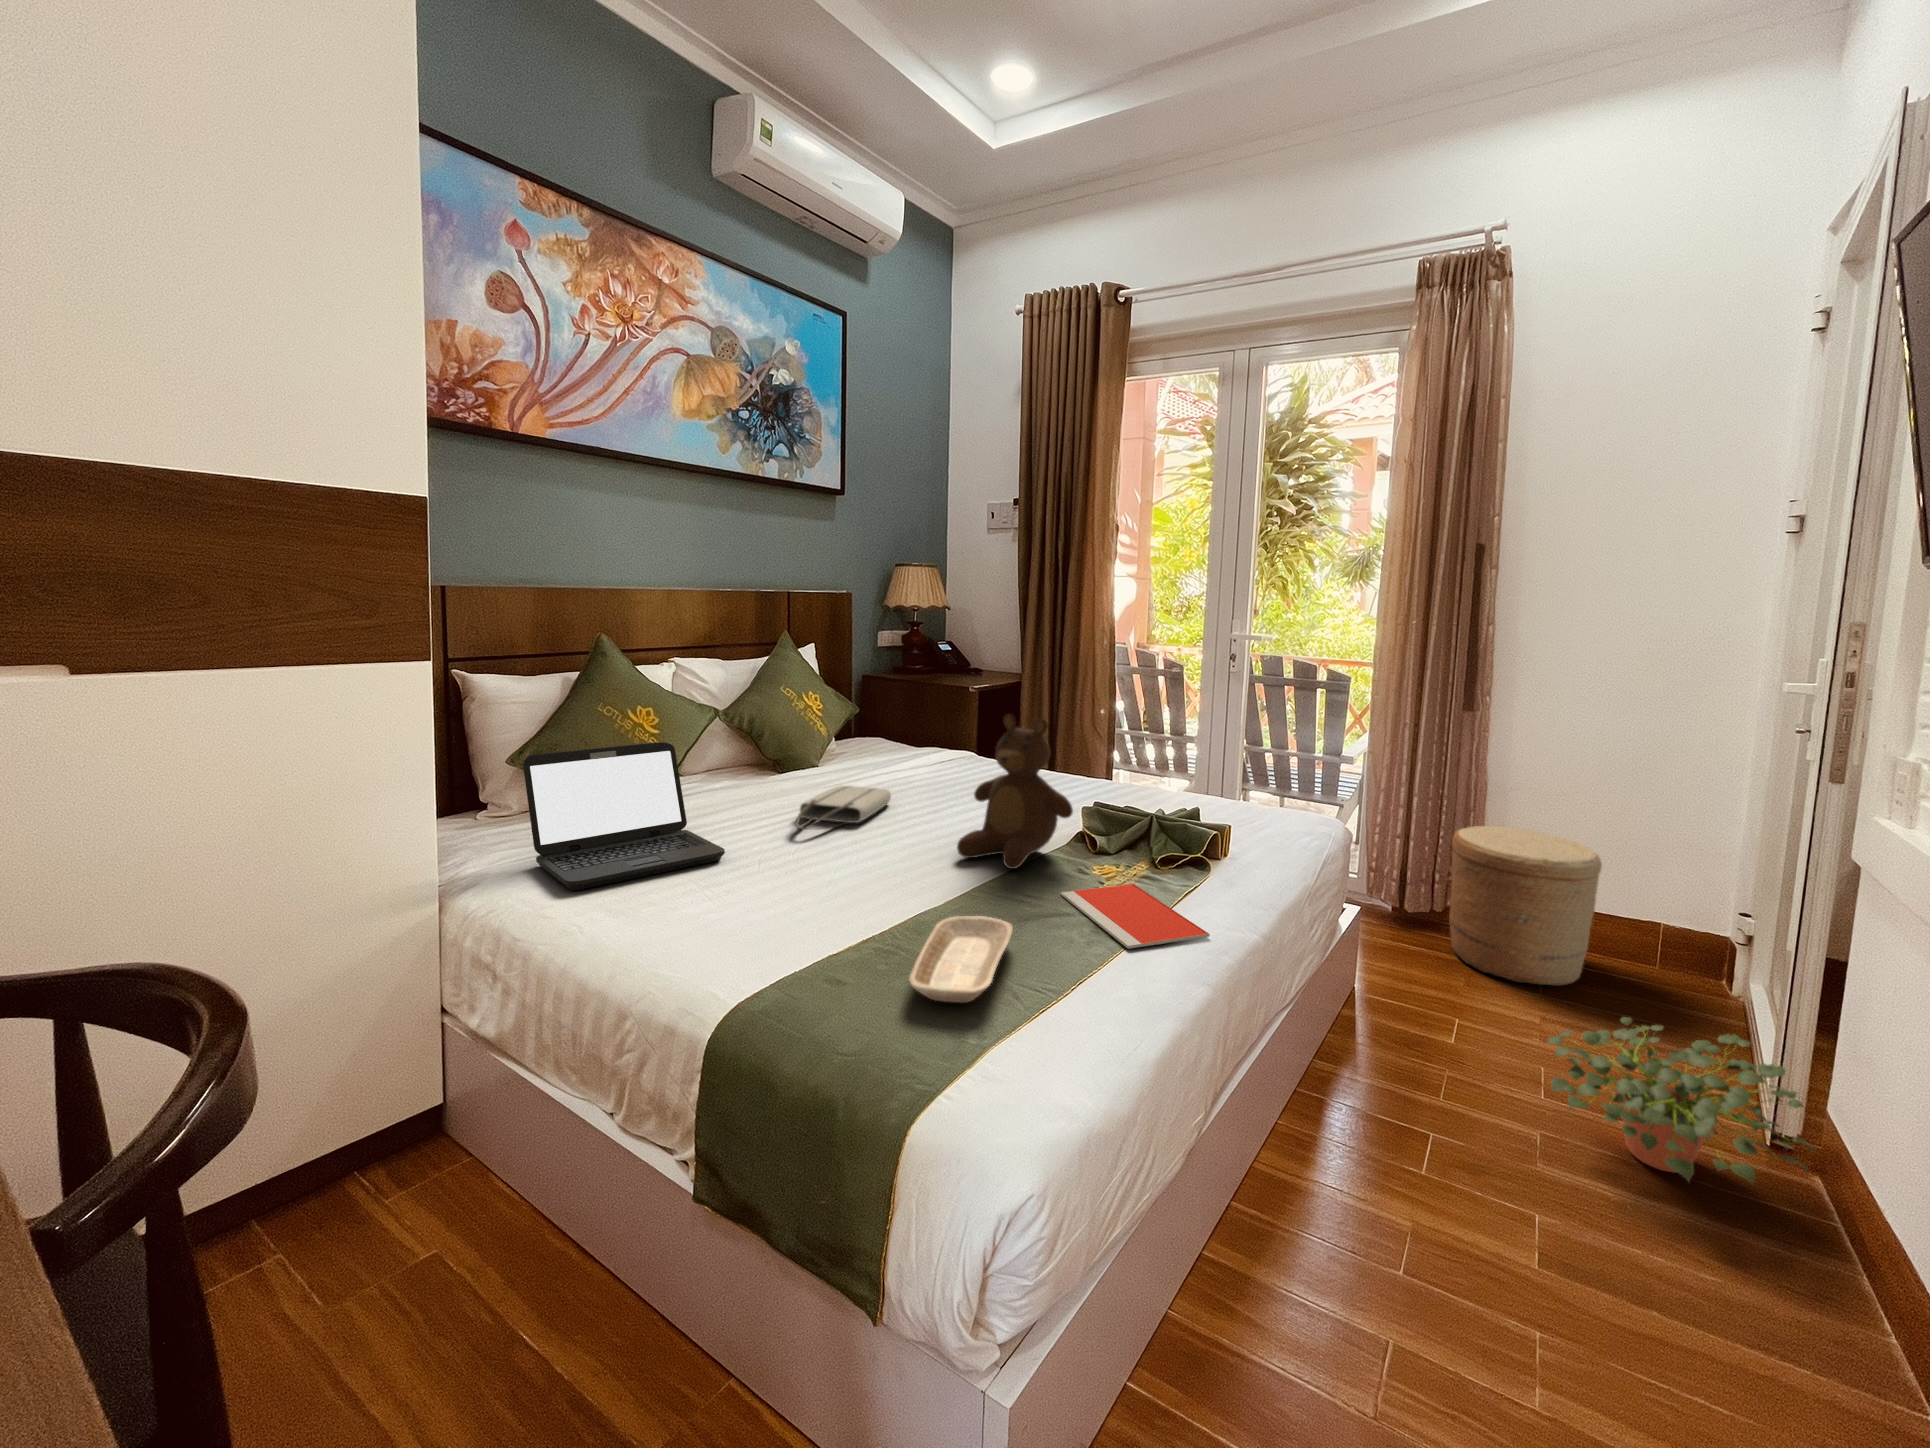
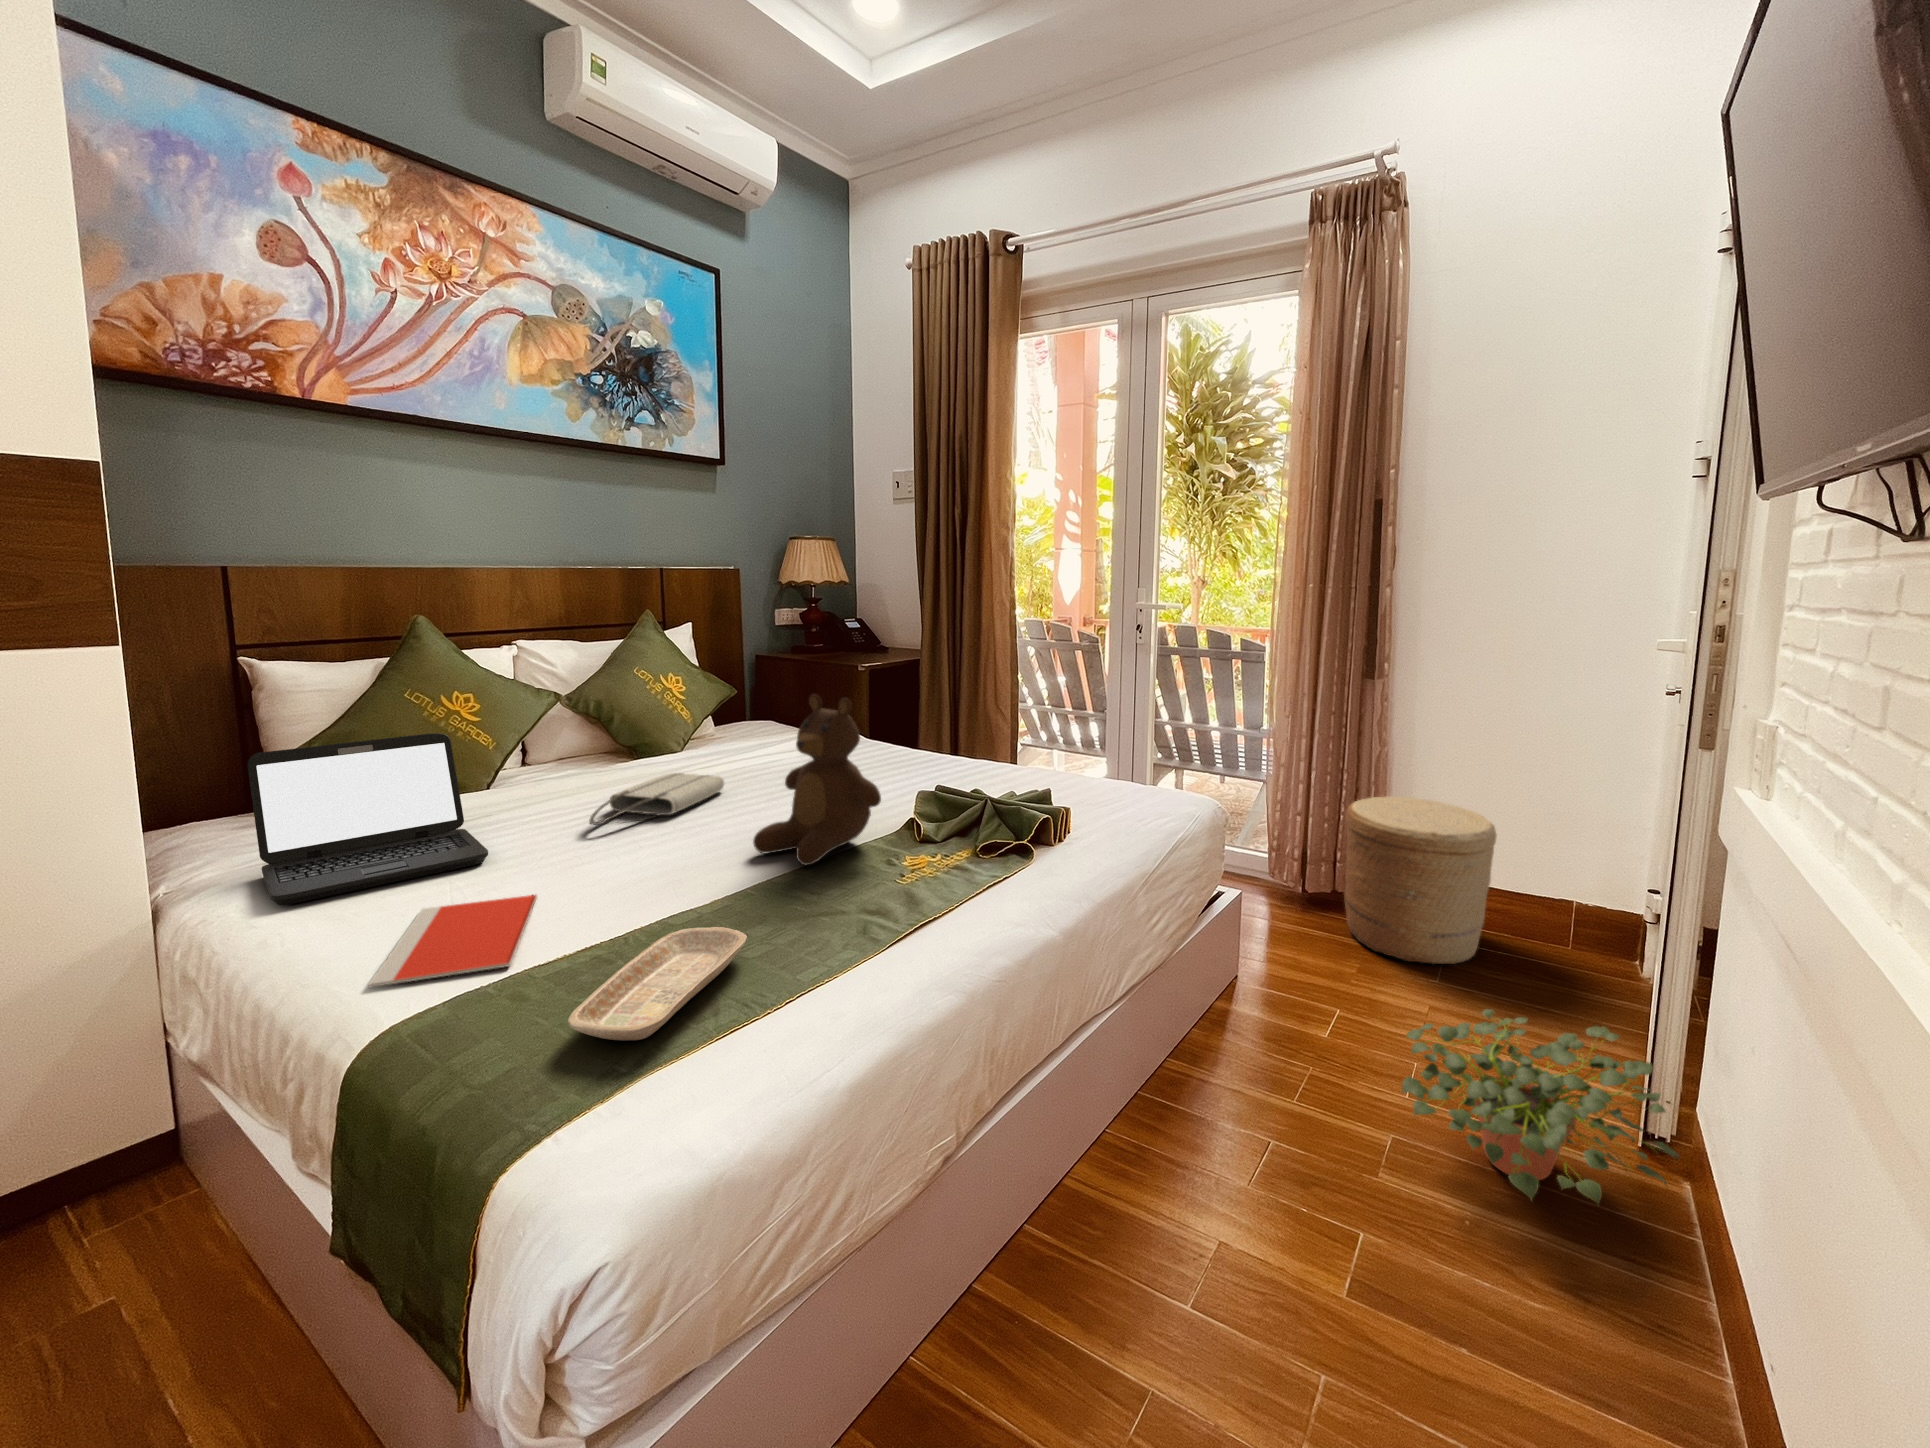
notebook: present [1061,884,1210,949] -> present [369,895,537,987]

